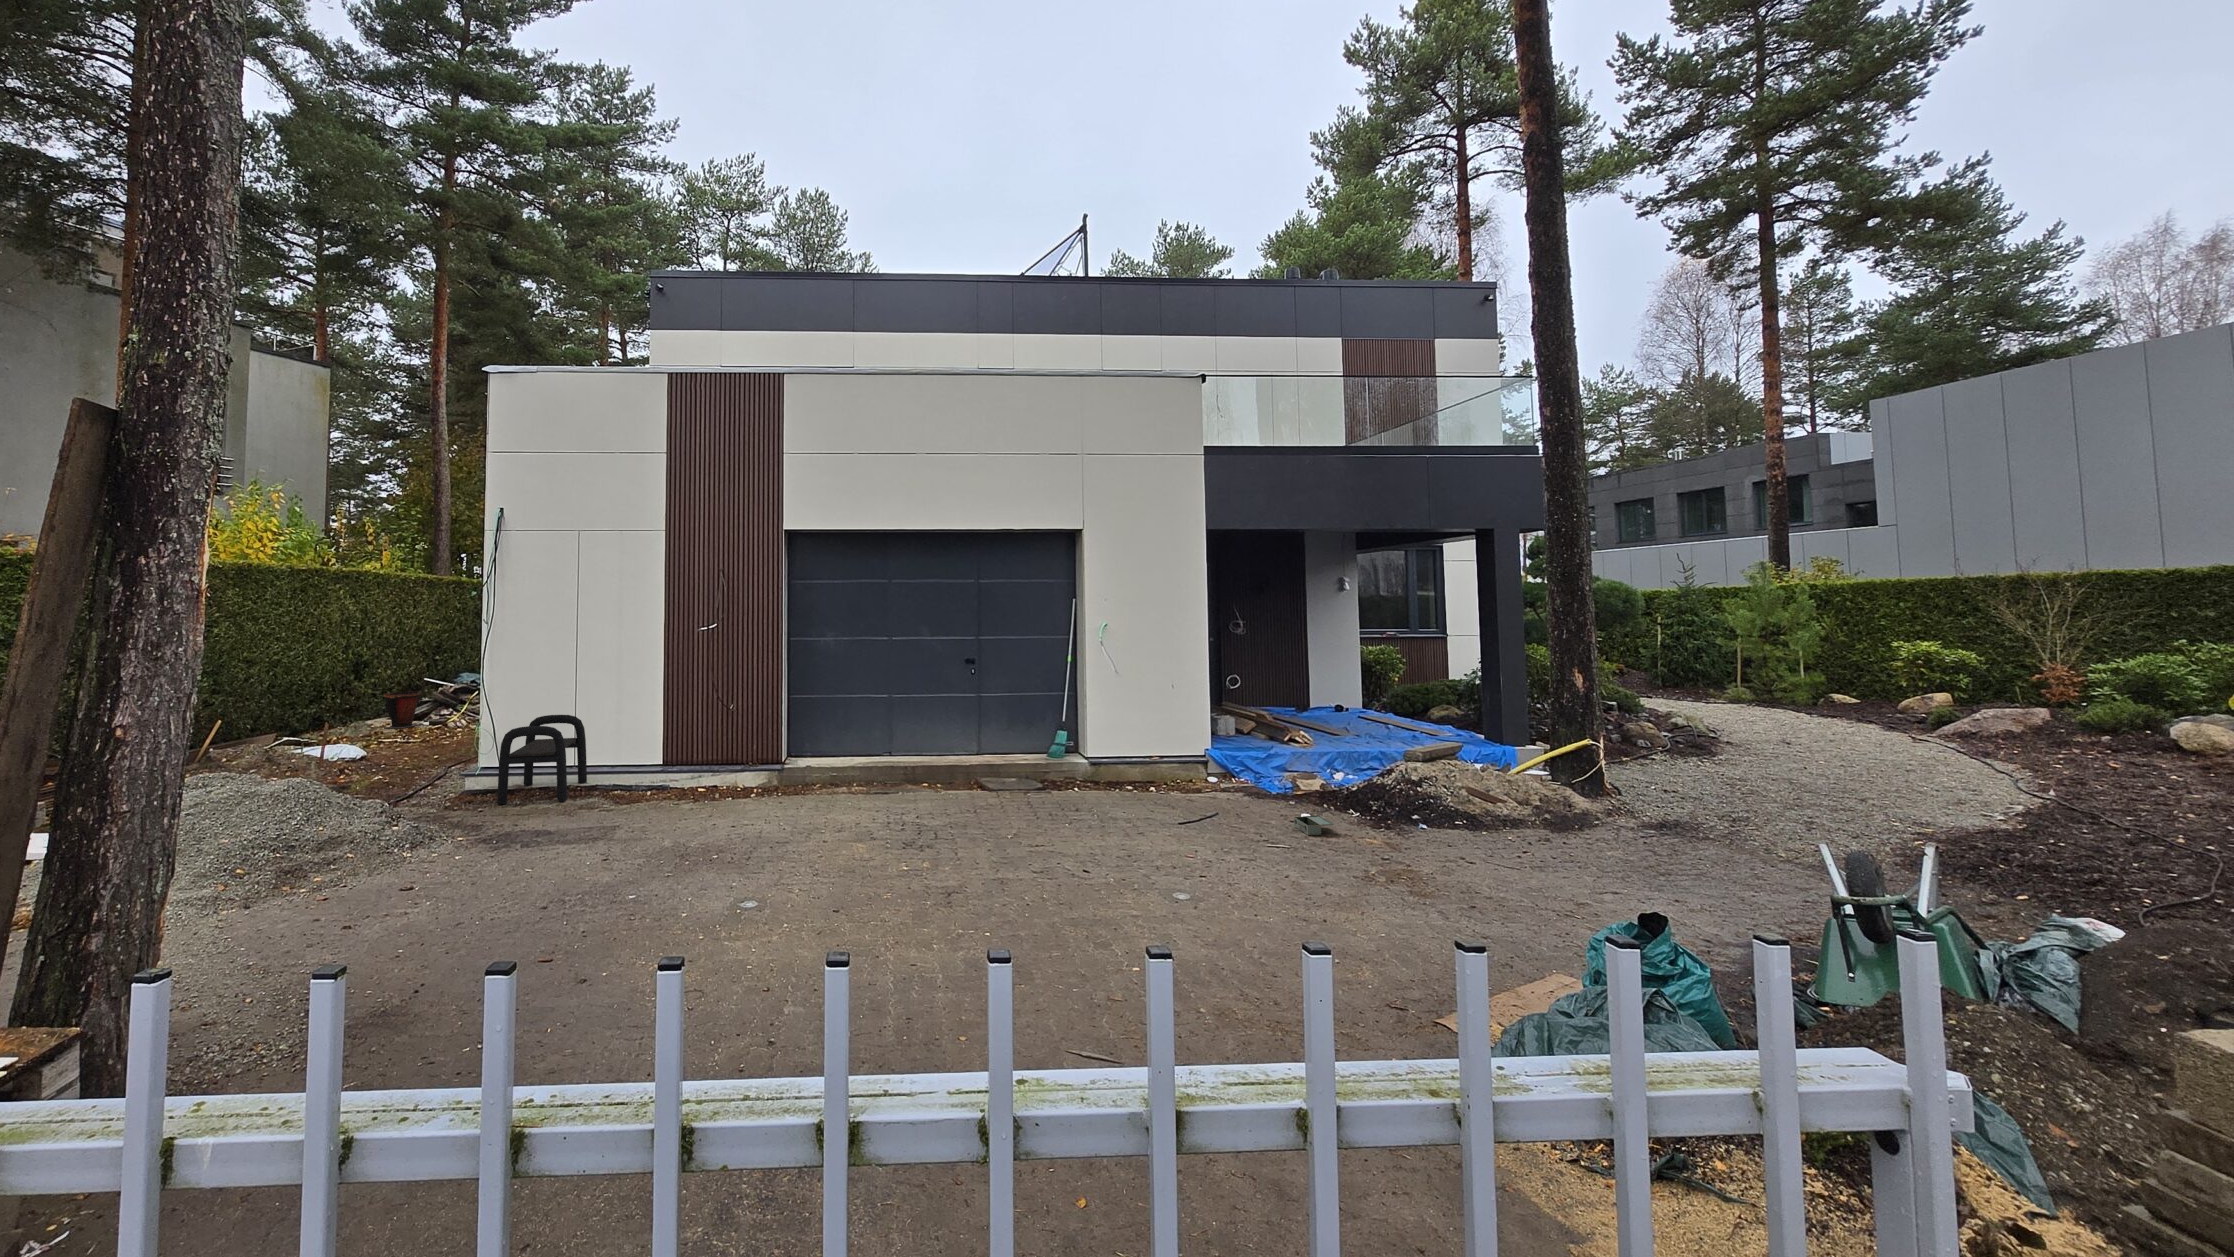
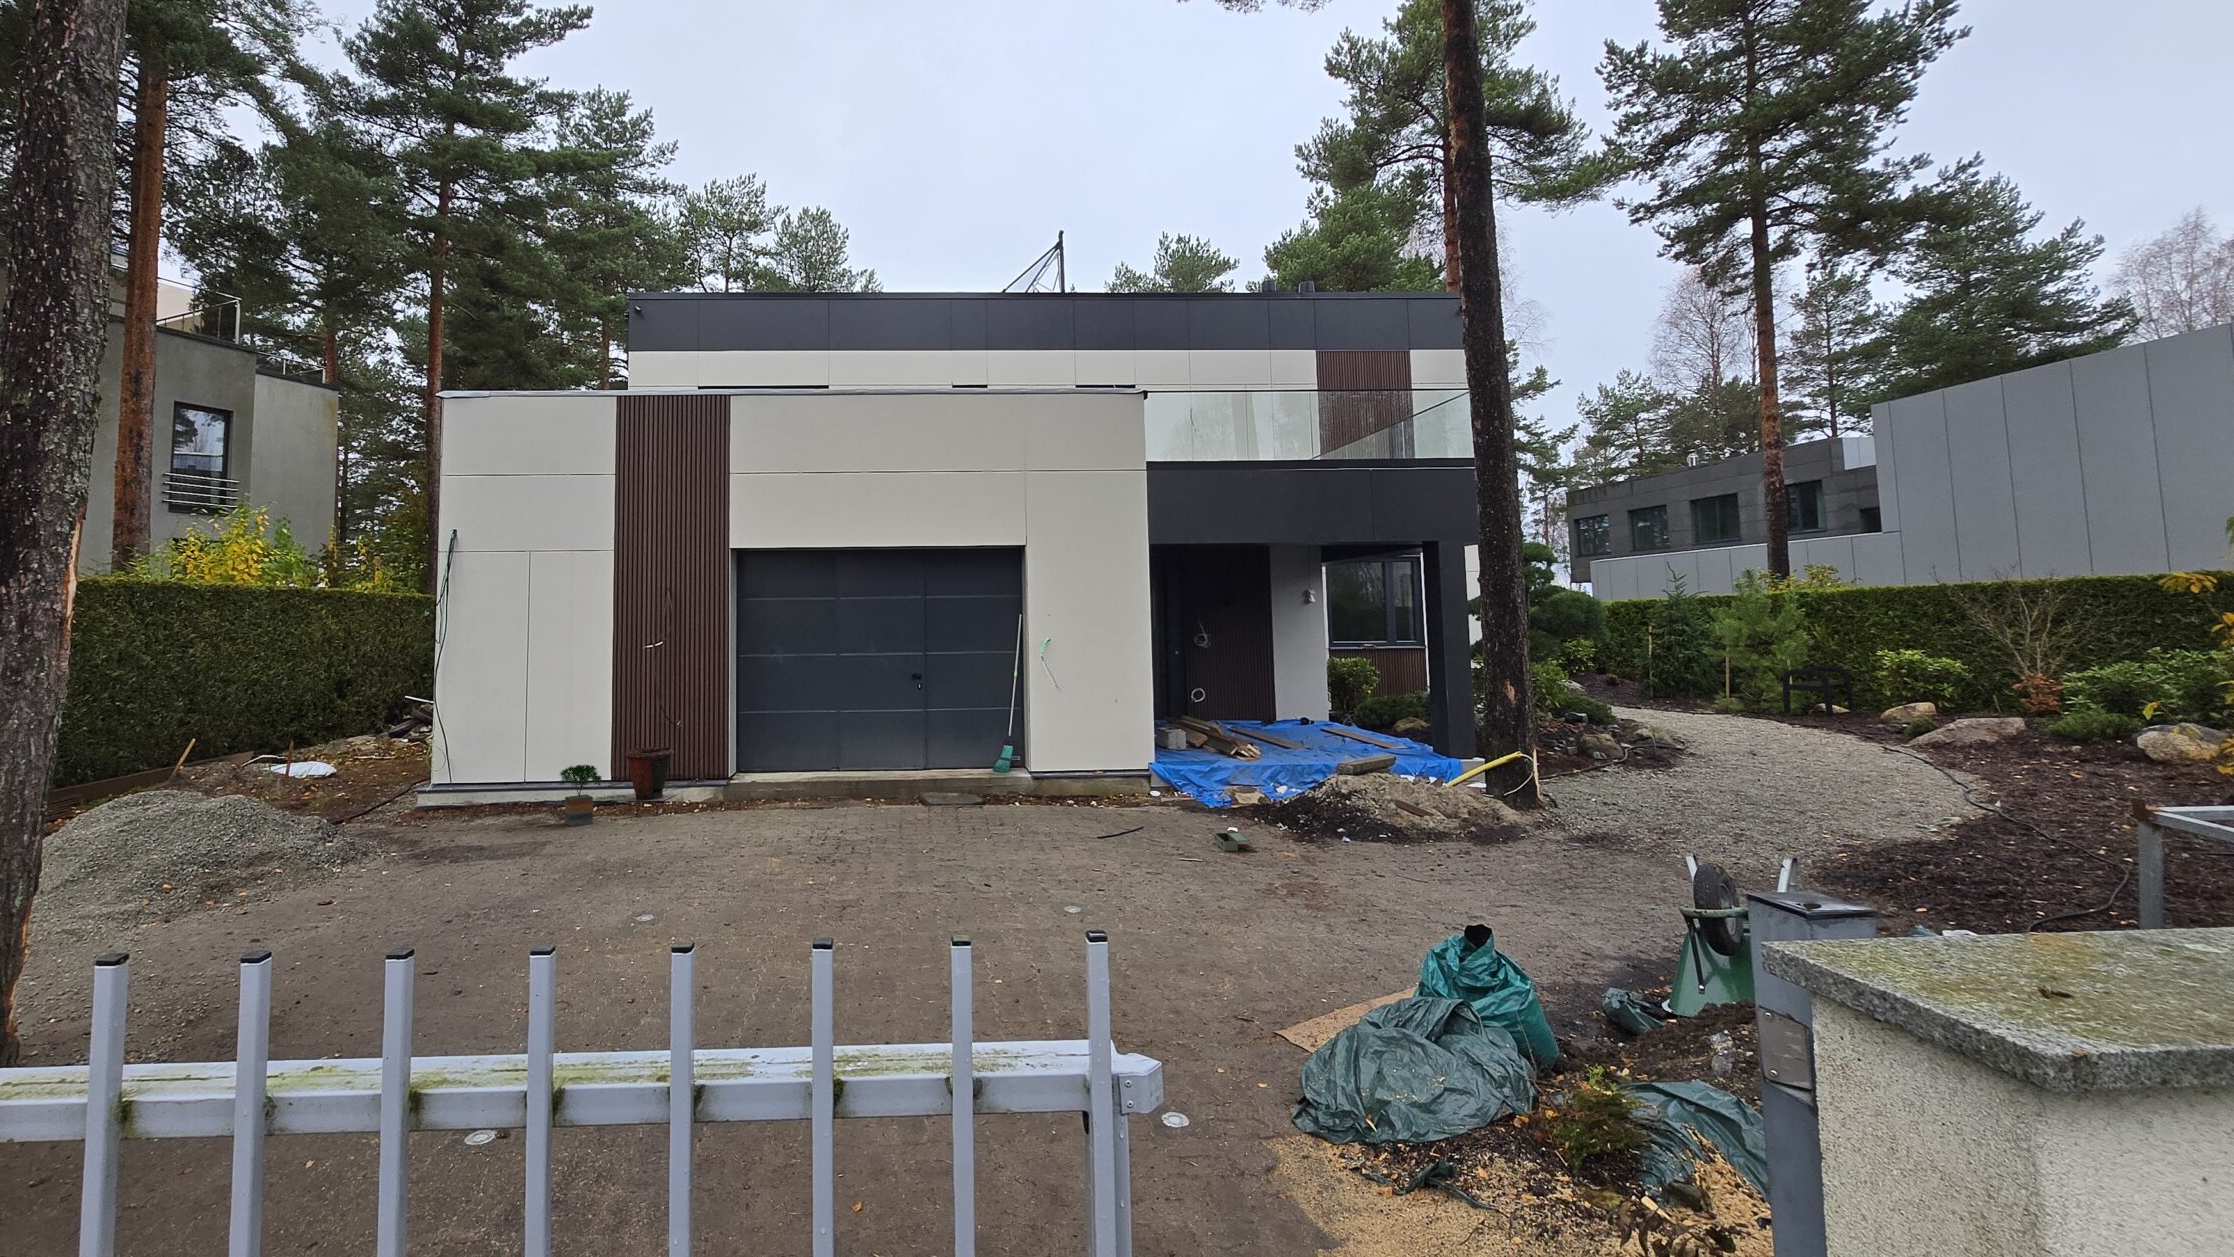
trash can: present [383,691,421,728] -> present [625,747,676,801]
bench: present [497,715,587,804] -> present [1783,666,1856,716]
potted tree: none [622,746,667,810] -> present [560,765,602,826]

